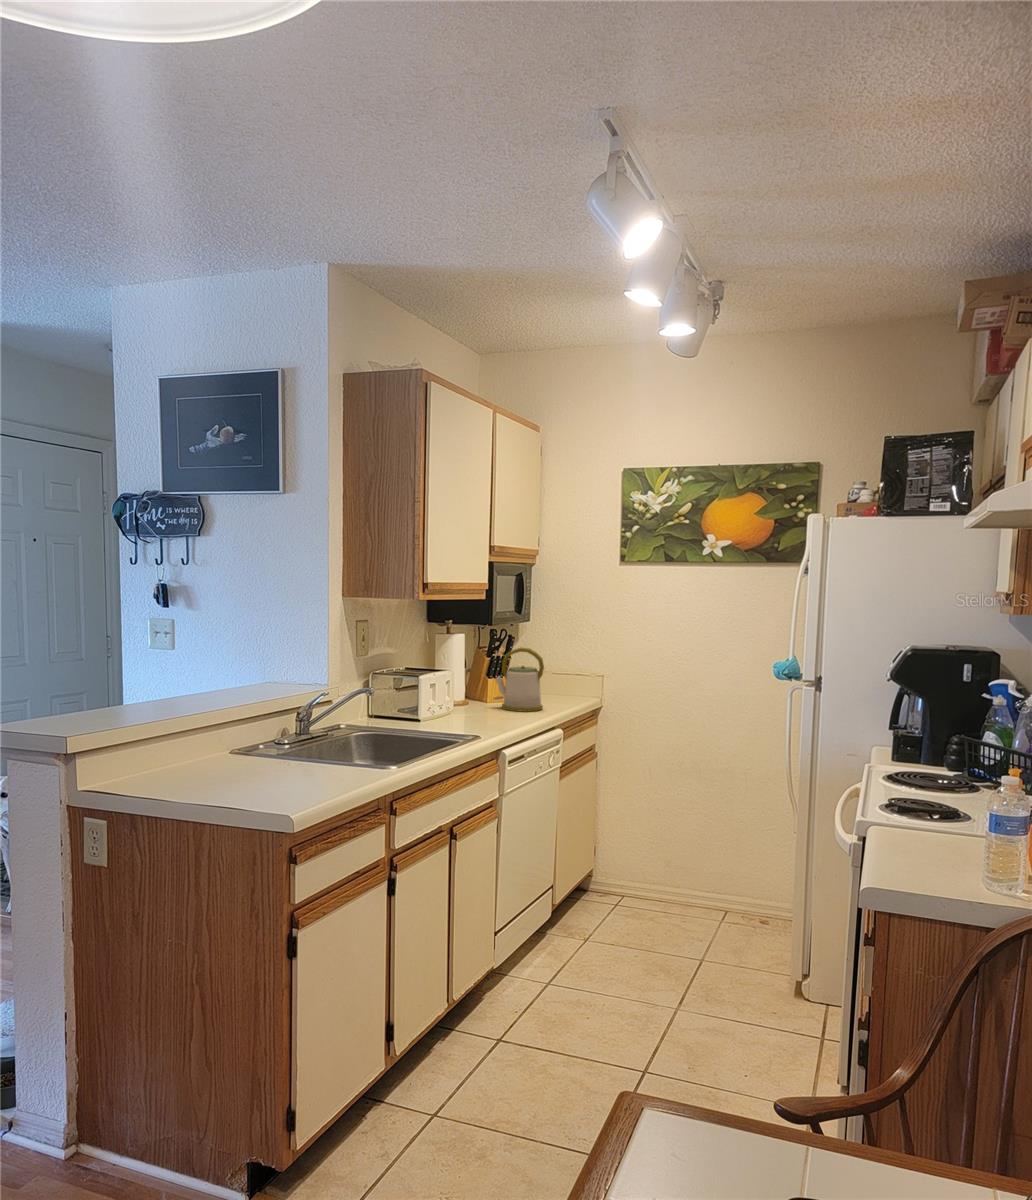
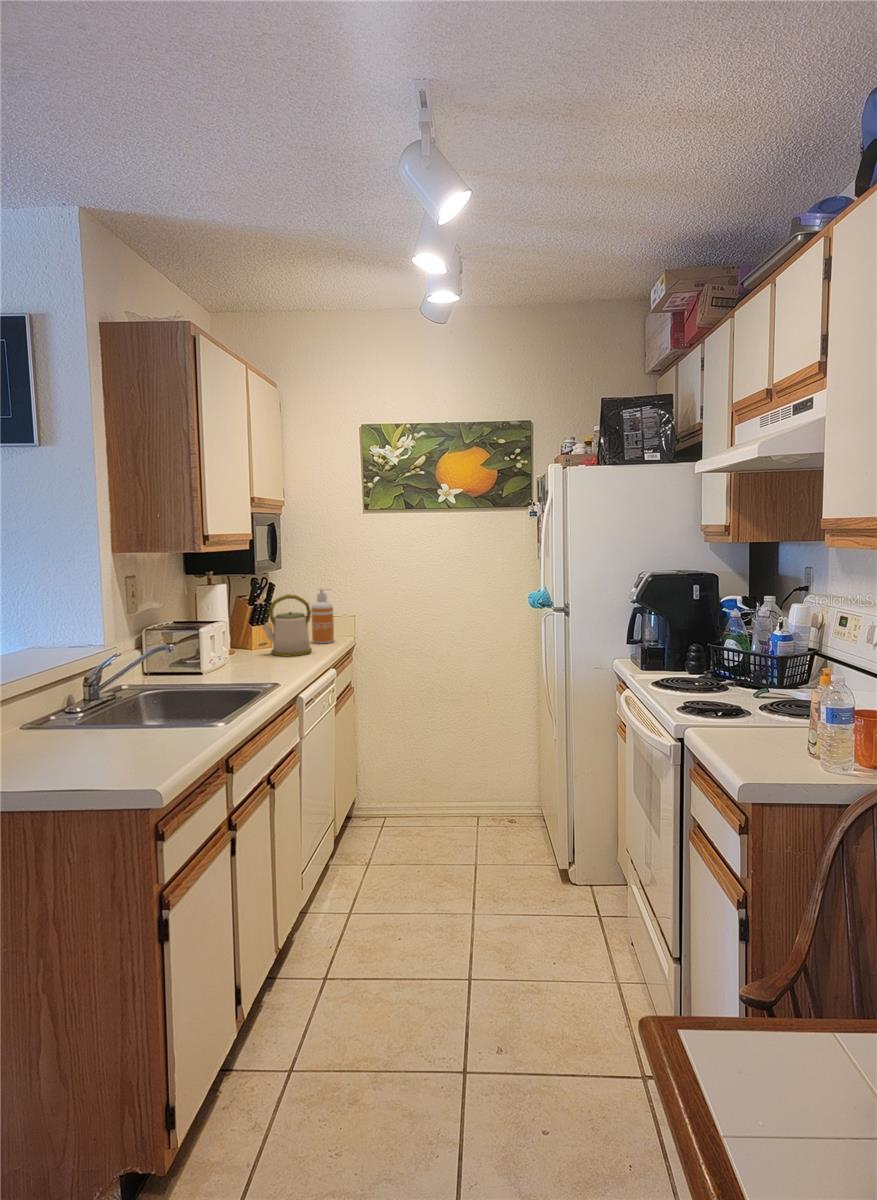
soap dispenser: none [553,644,576,703] -> present [311,588,334,643]

